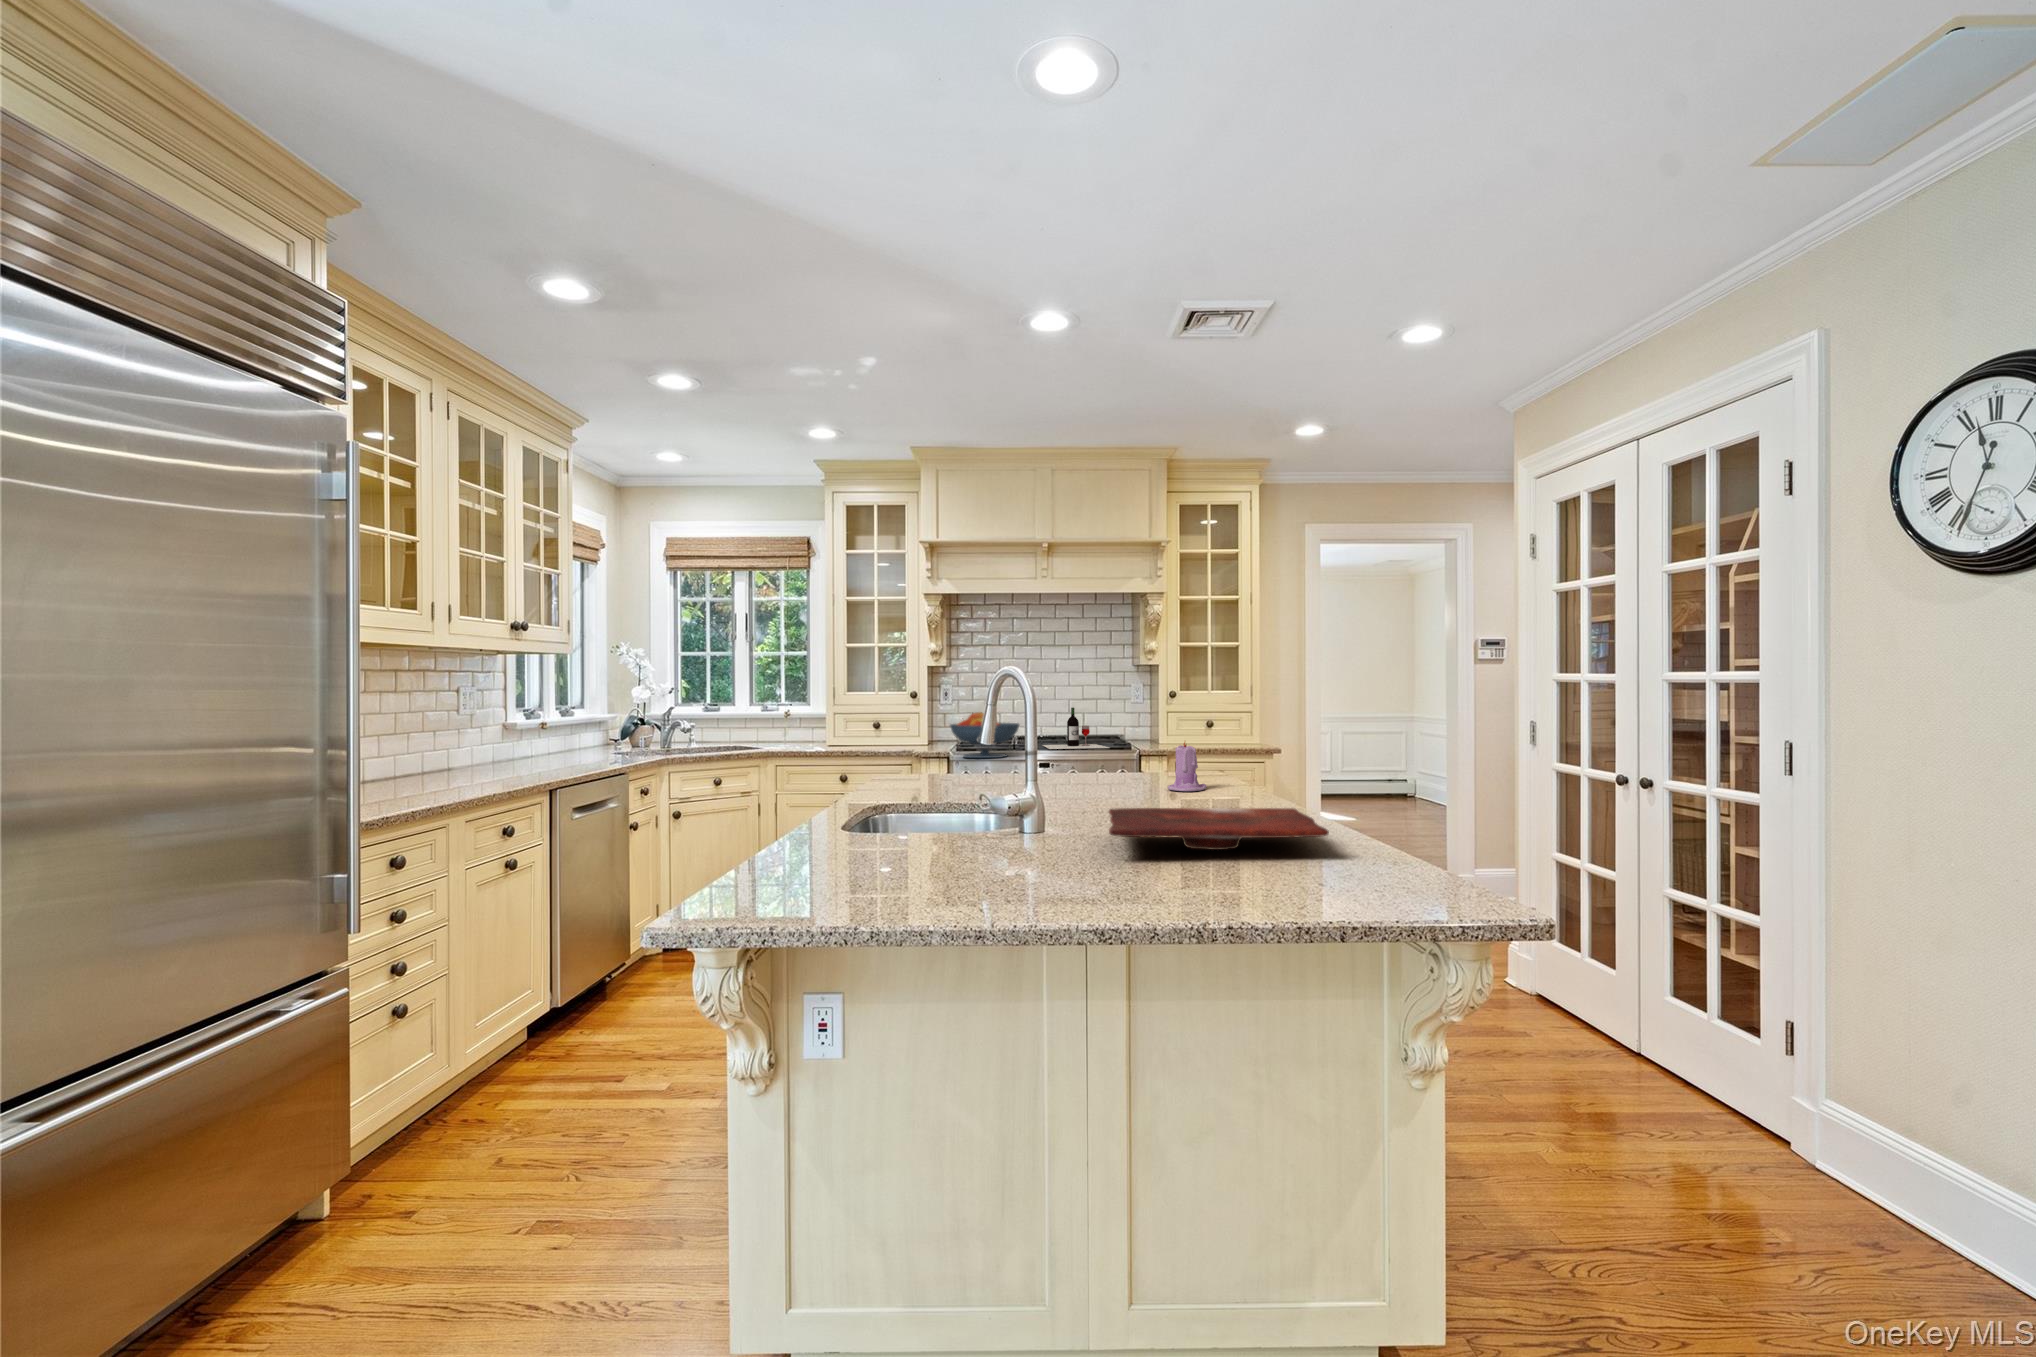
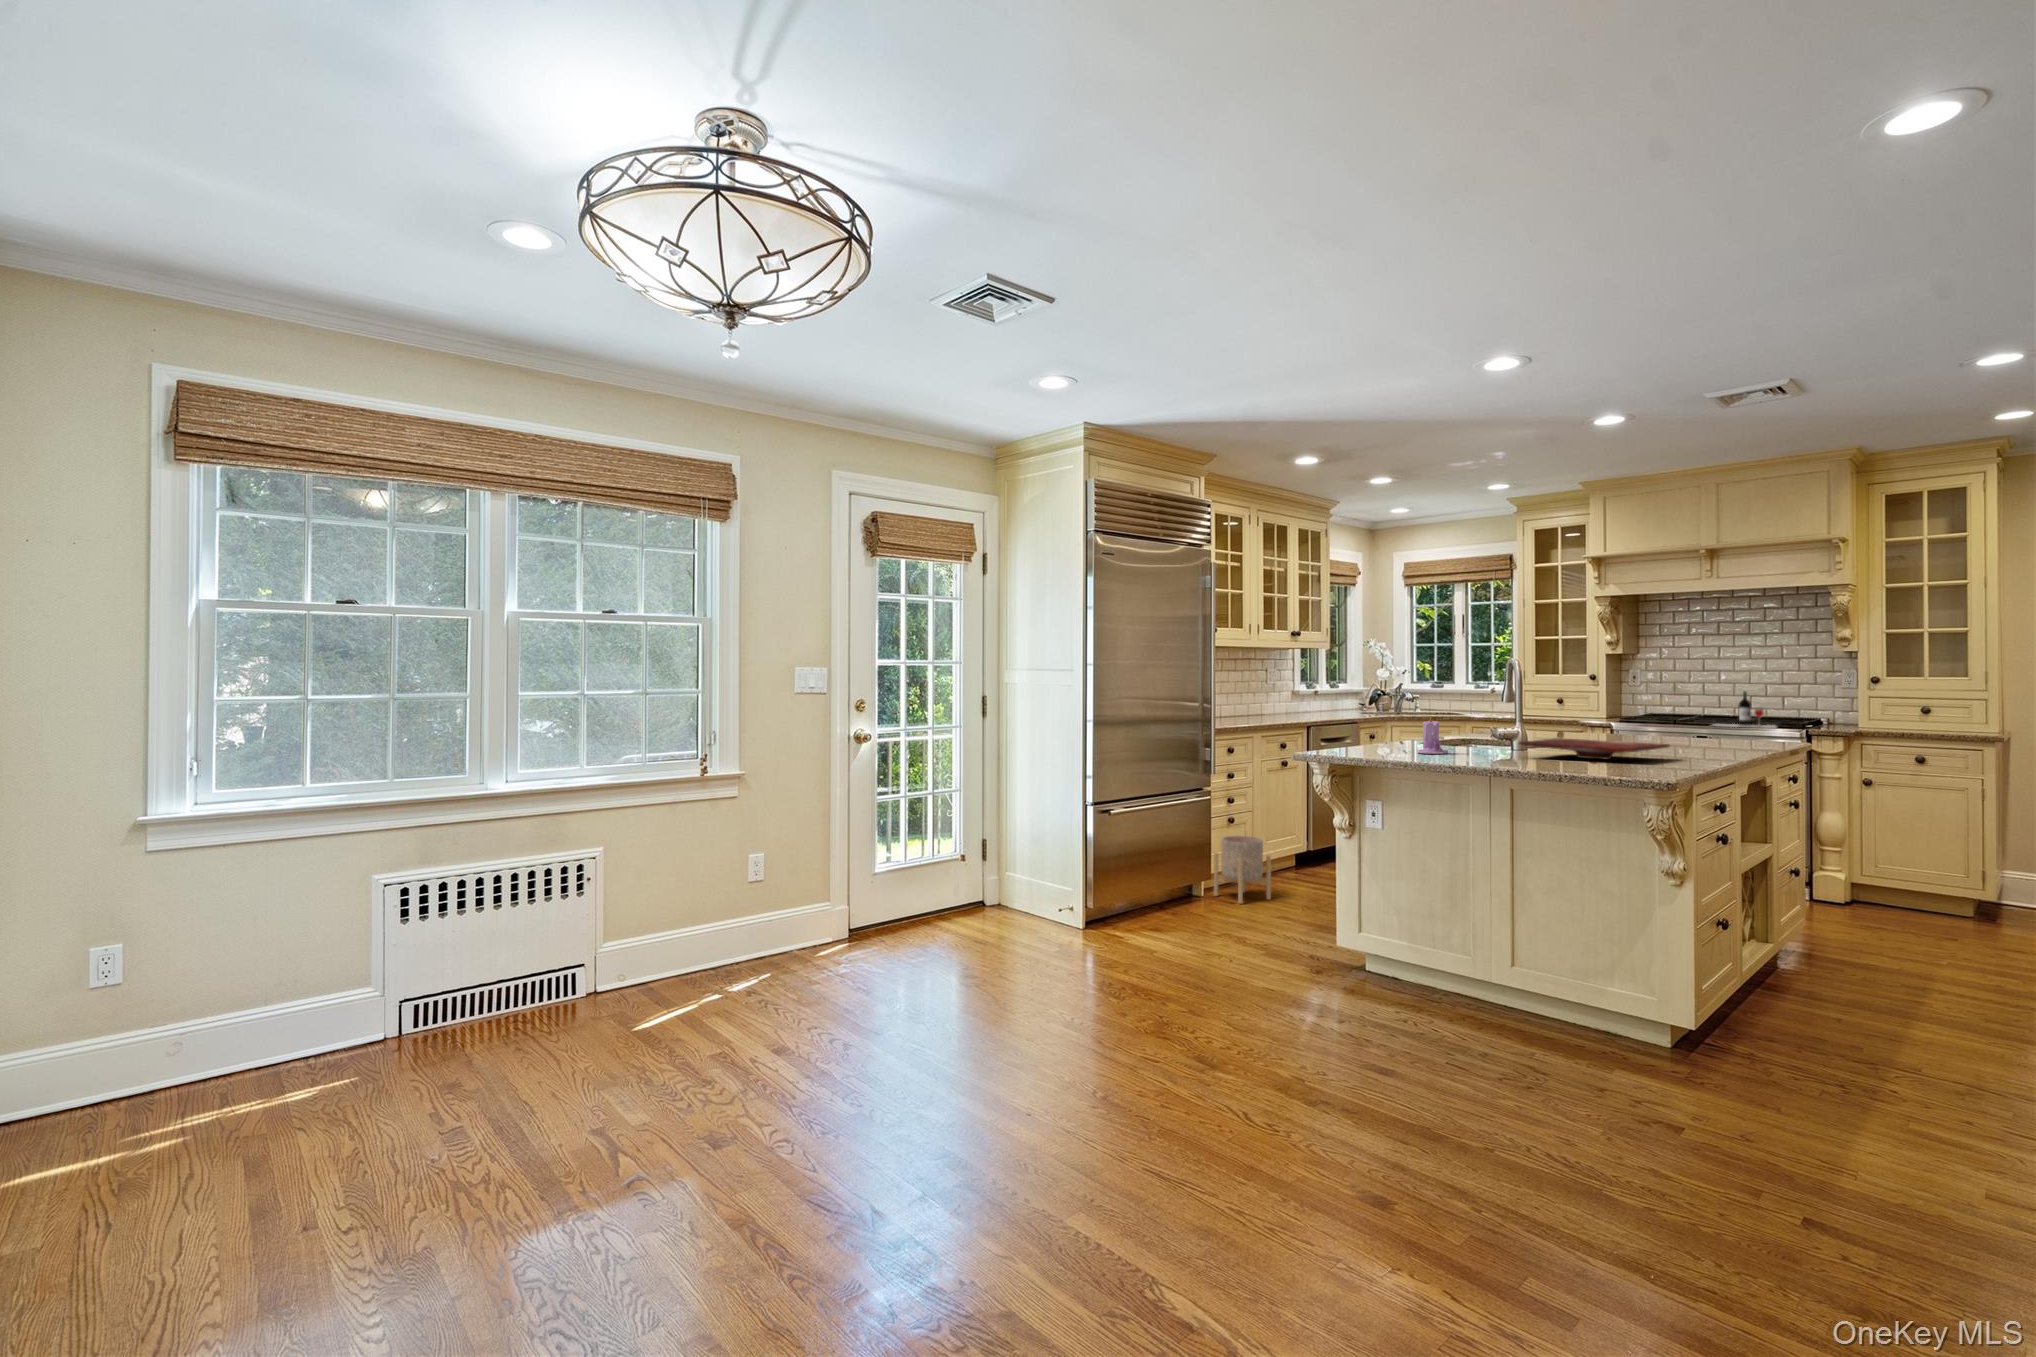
fruit bowl: present [950,712,1019,758] -> none [1598,692,1665,728]
candle: present [1168,742,1207,791] -> present [1417,718,1448,754]
planter: none [356,1035,498,1205] -> present [1214,836,1271,904]

